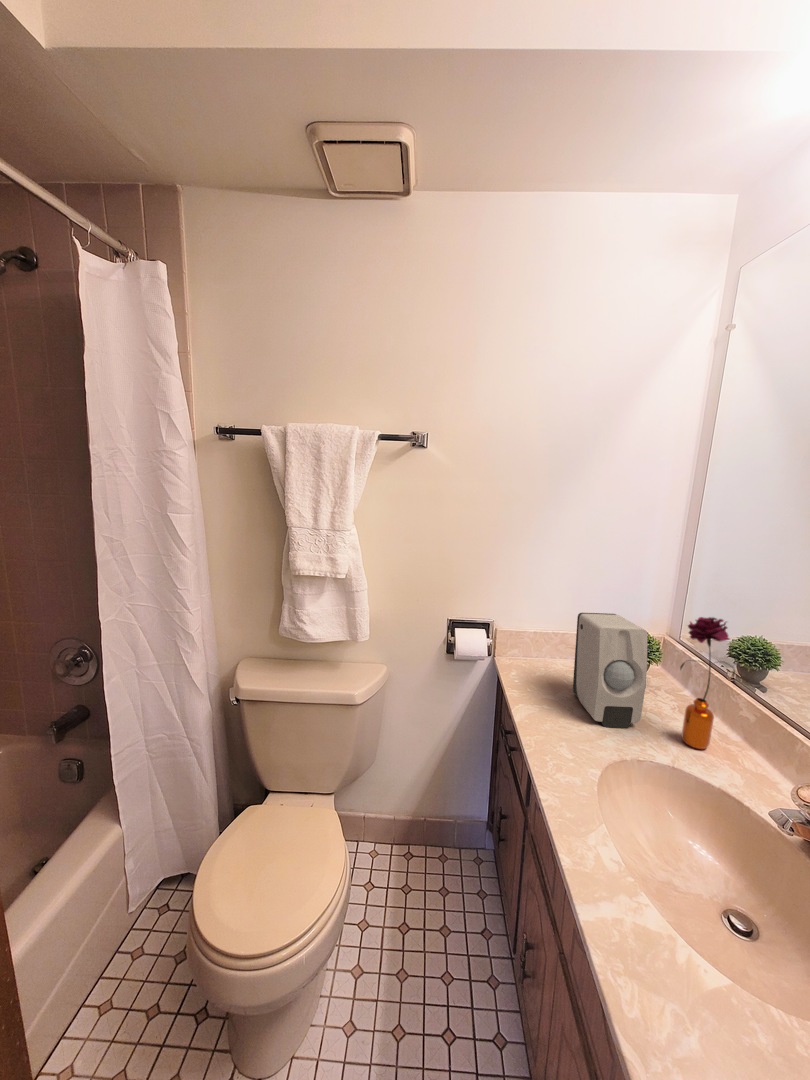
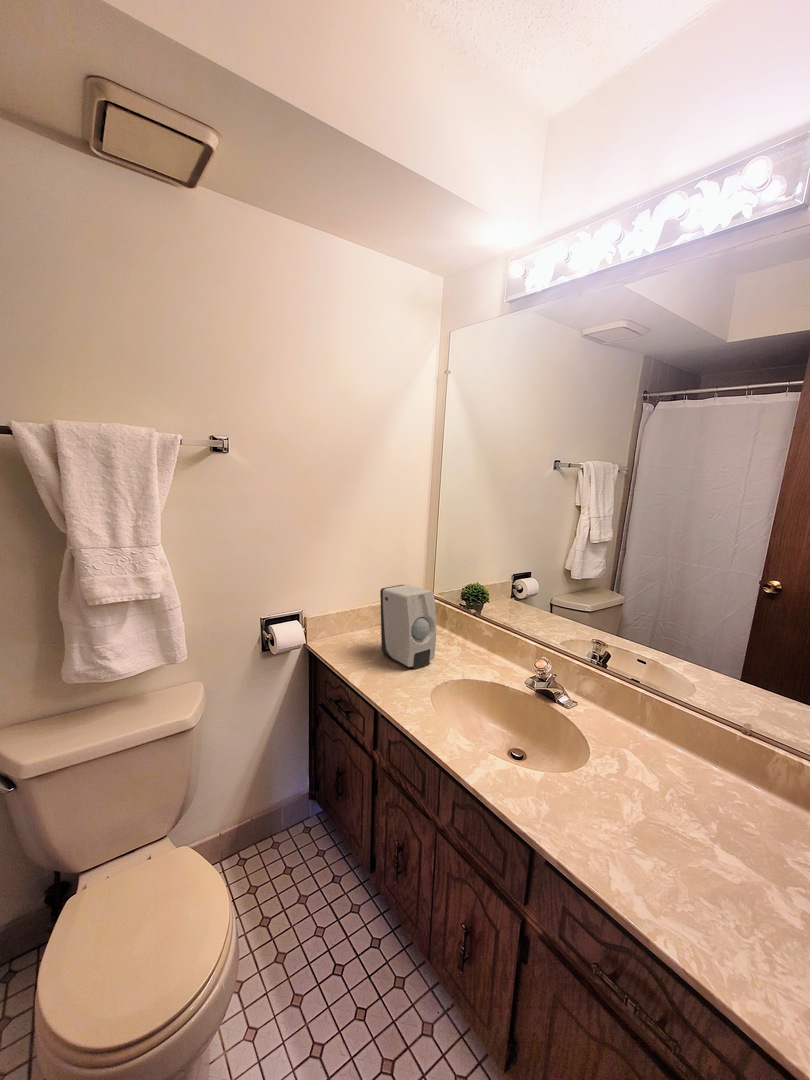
flower: present [680,617,735,749] -> none [455,574,486,664]

